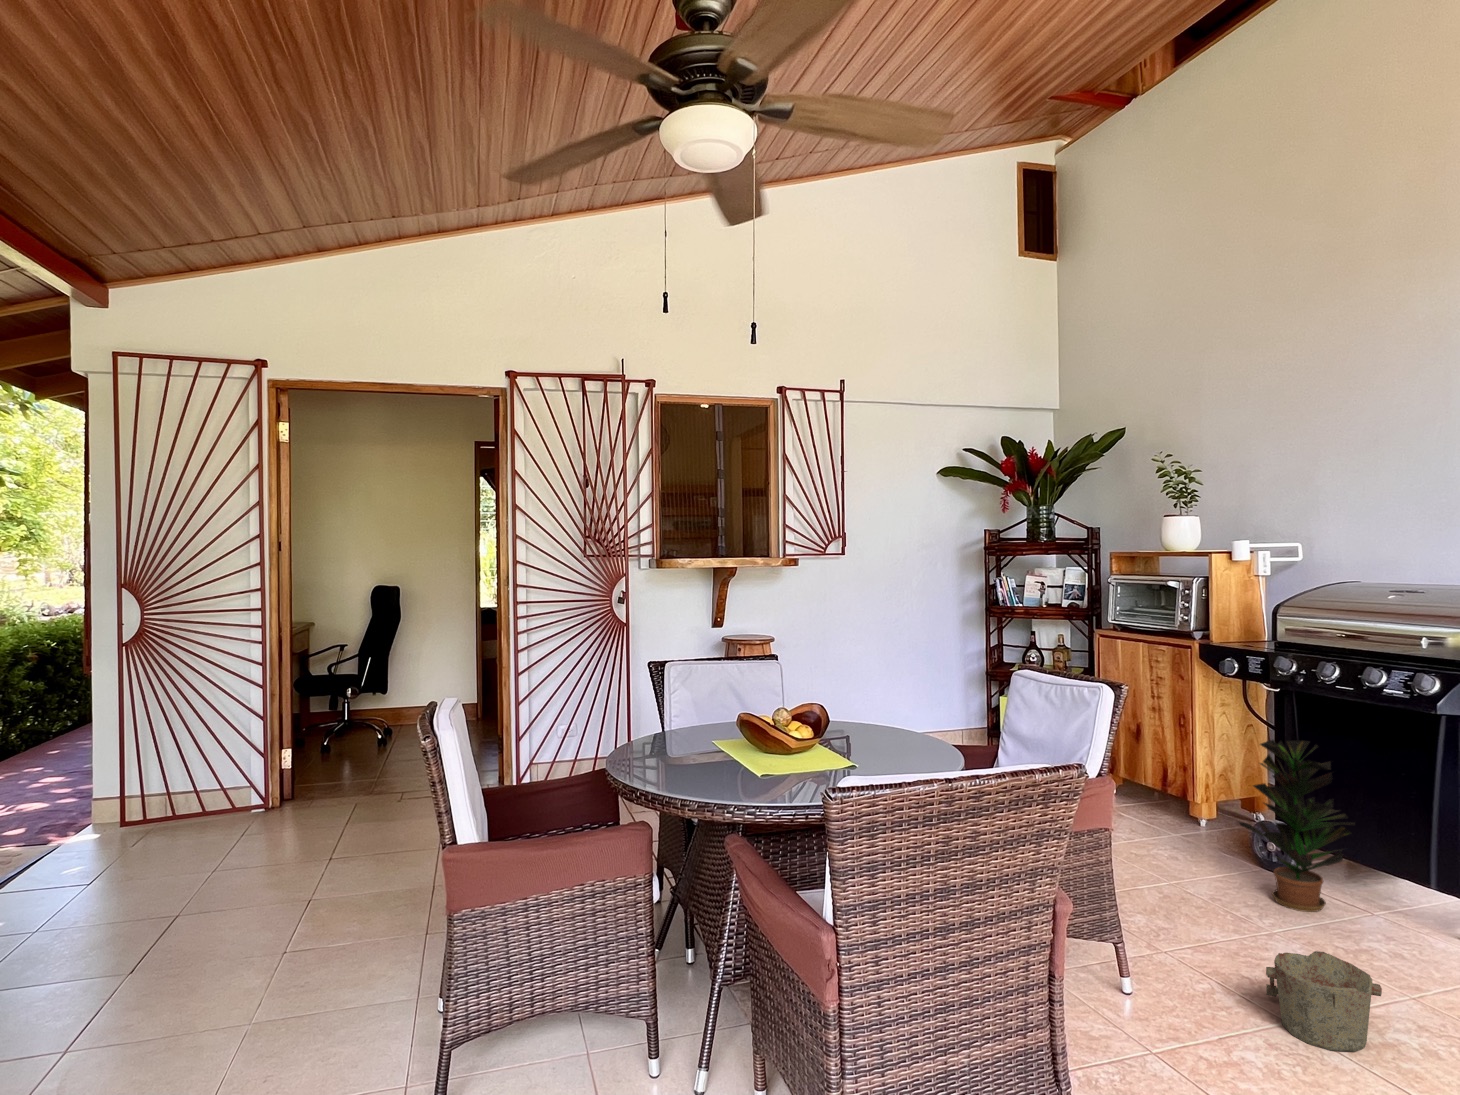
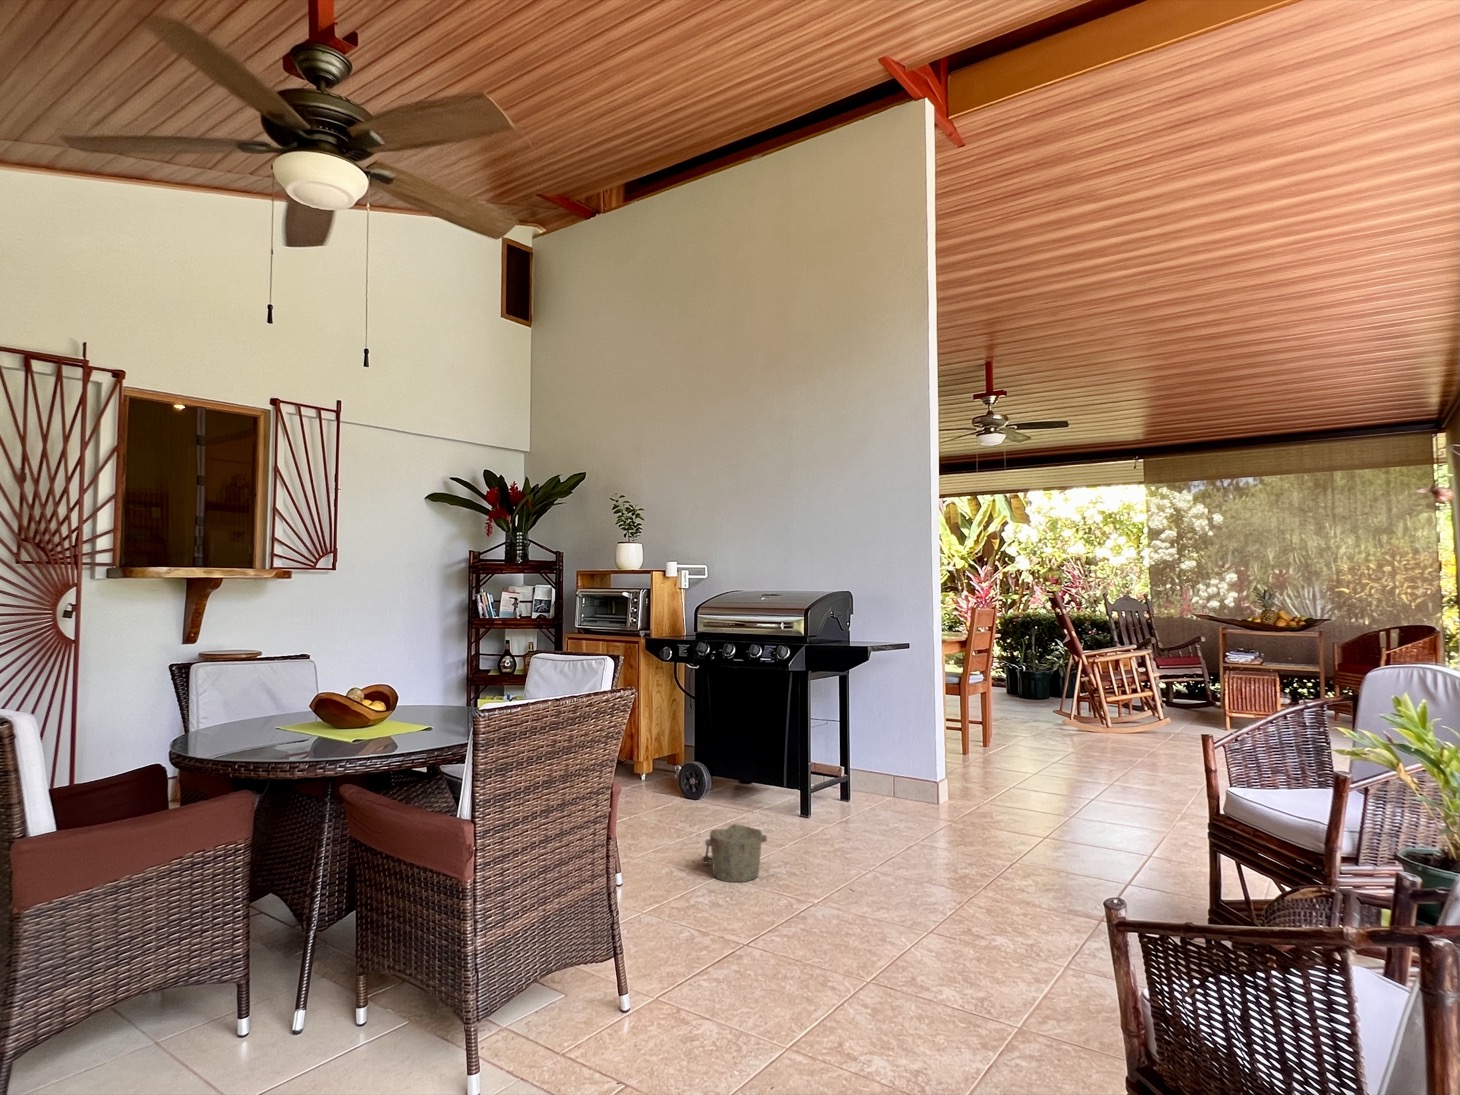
potted plant: present [1239,740,1355,912] -> none [674,699,743,817]

